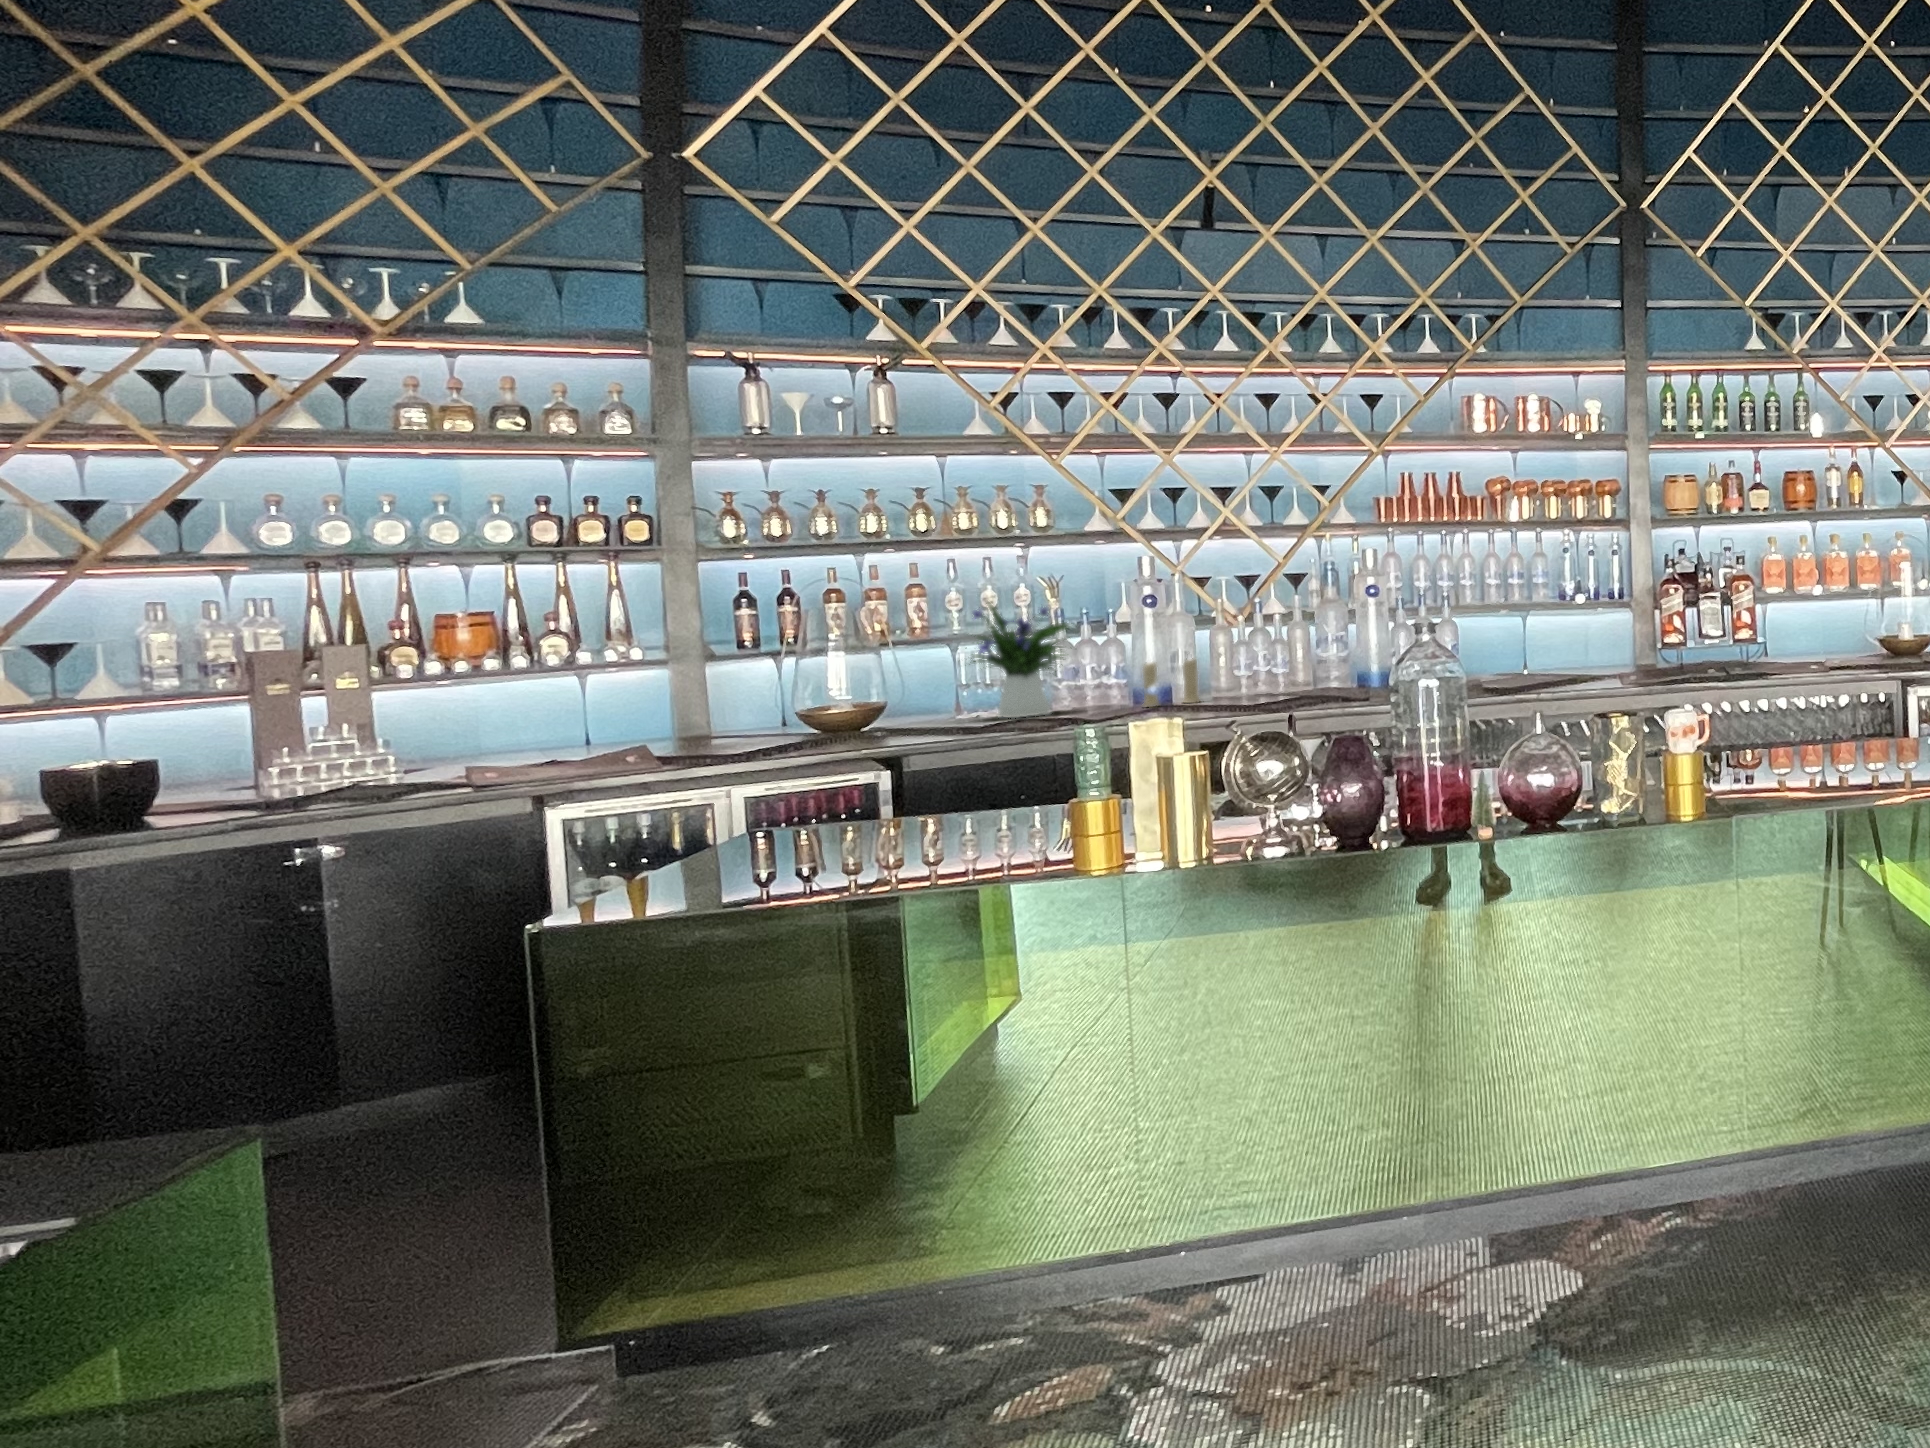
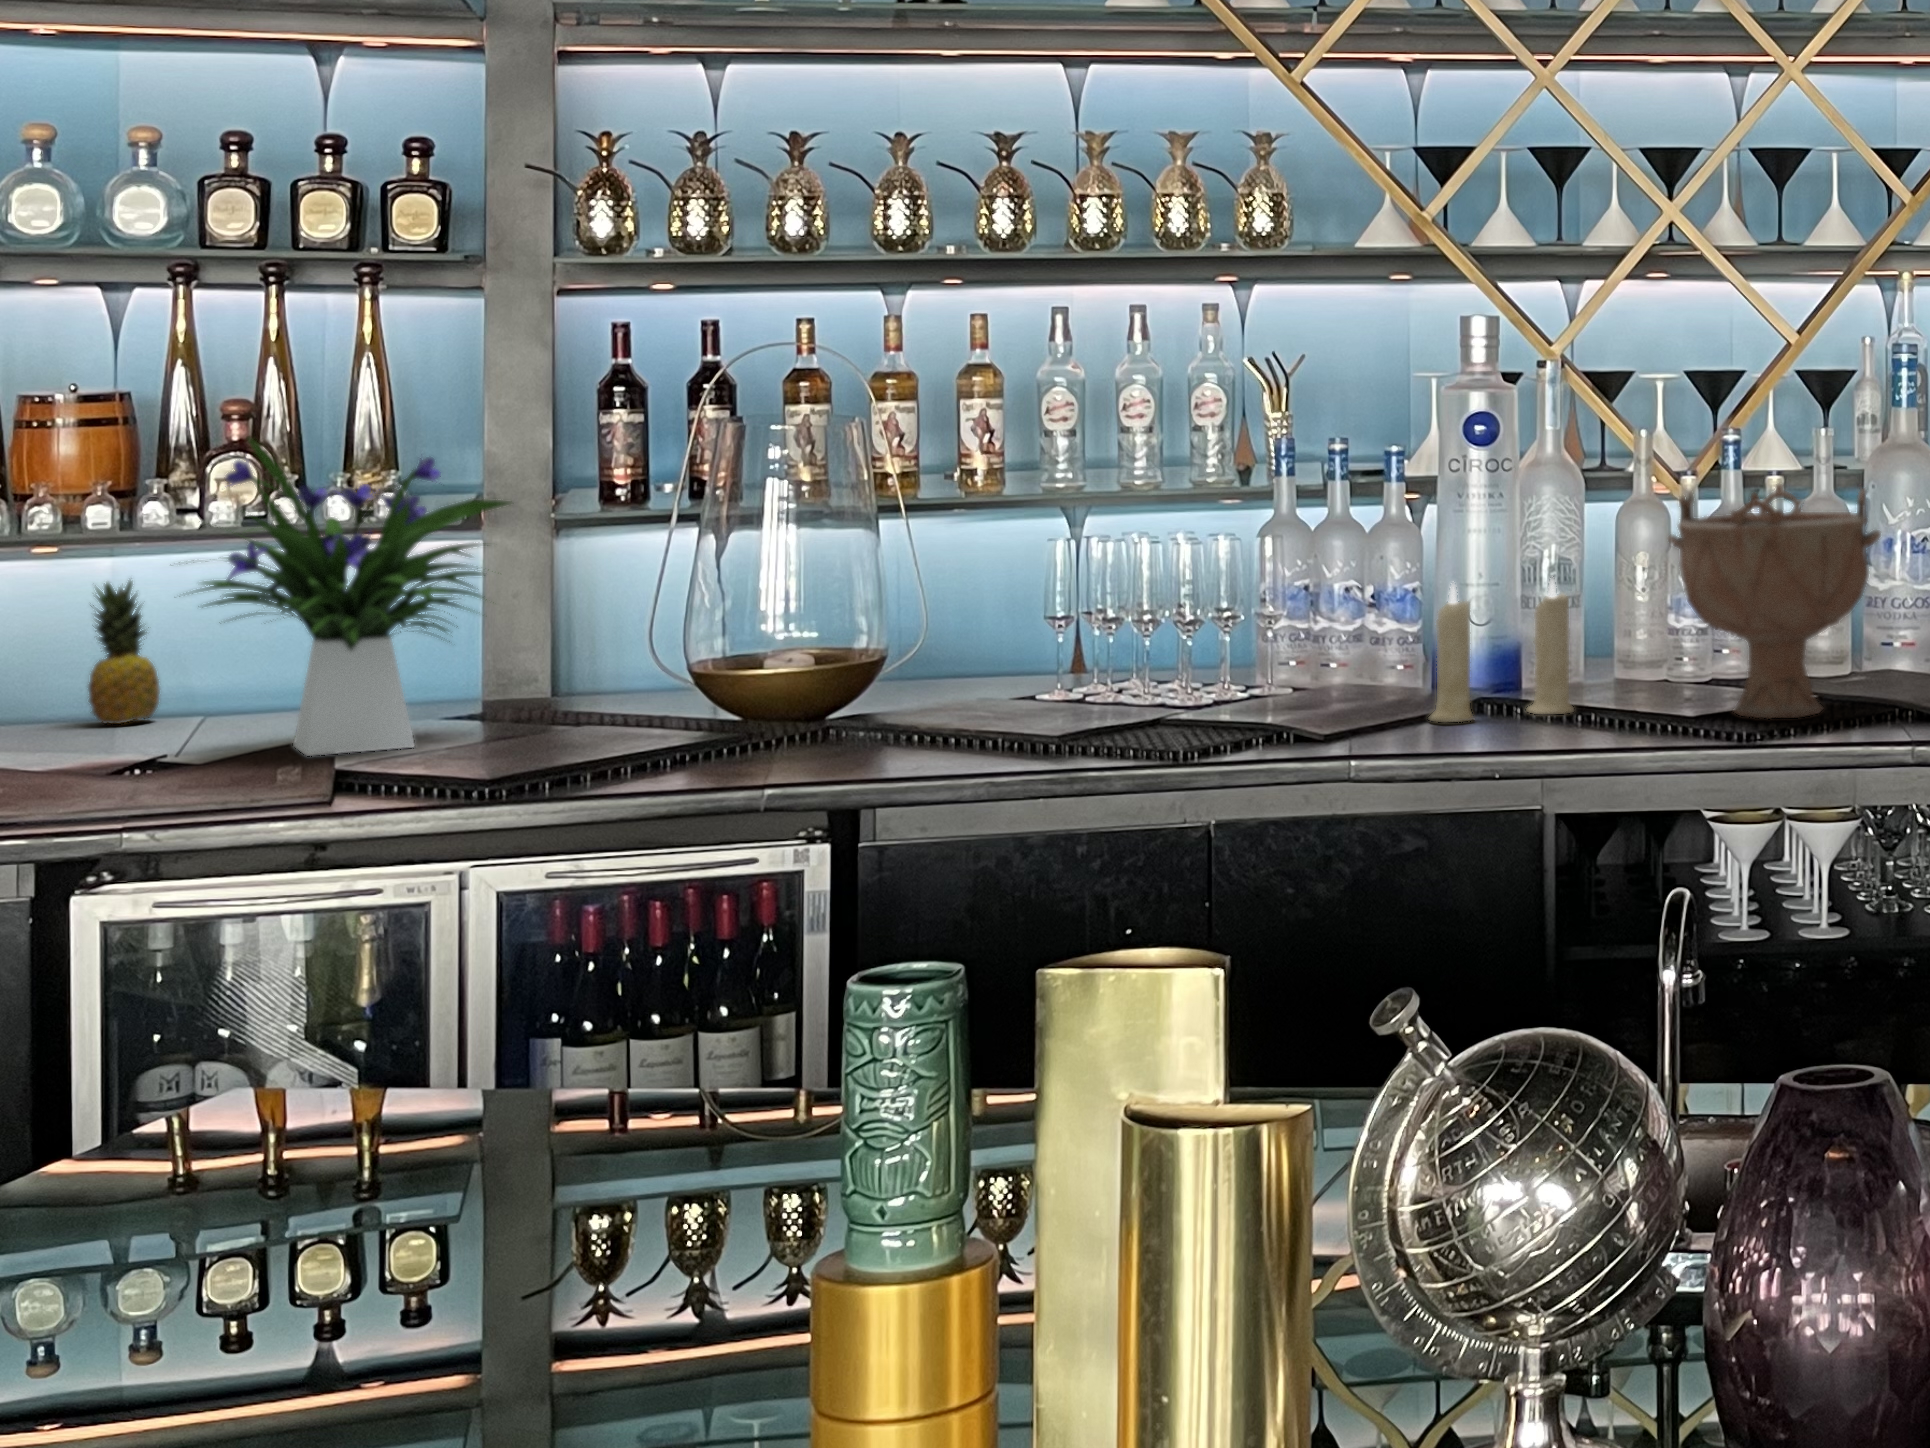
flower arrangement: present [958,603,1072,718] -> present [192,438,510,756]
decorative bowl: none [1237,611,1323,697] -> present [1668,484,1881,719]
fruit: none [482,688,520,753] -> present [88,581,160,724]

